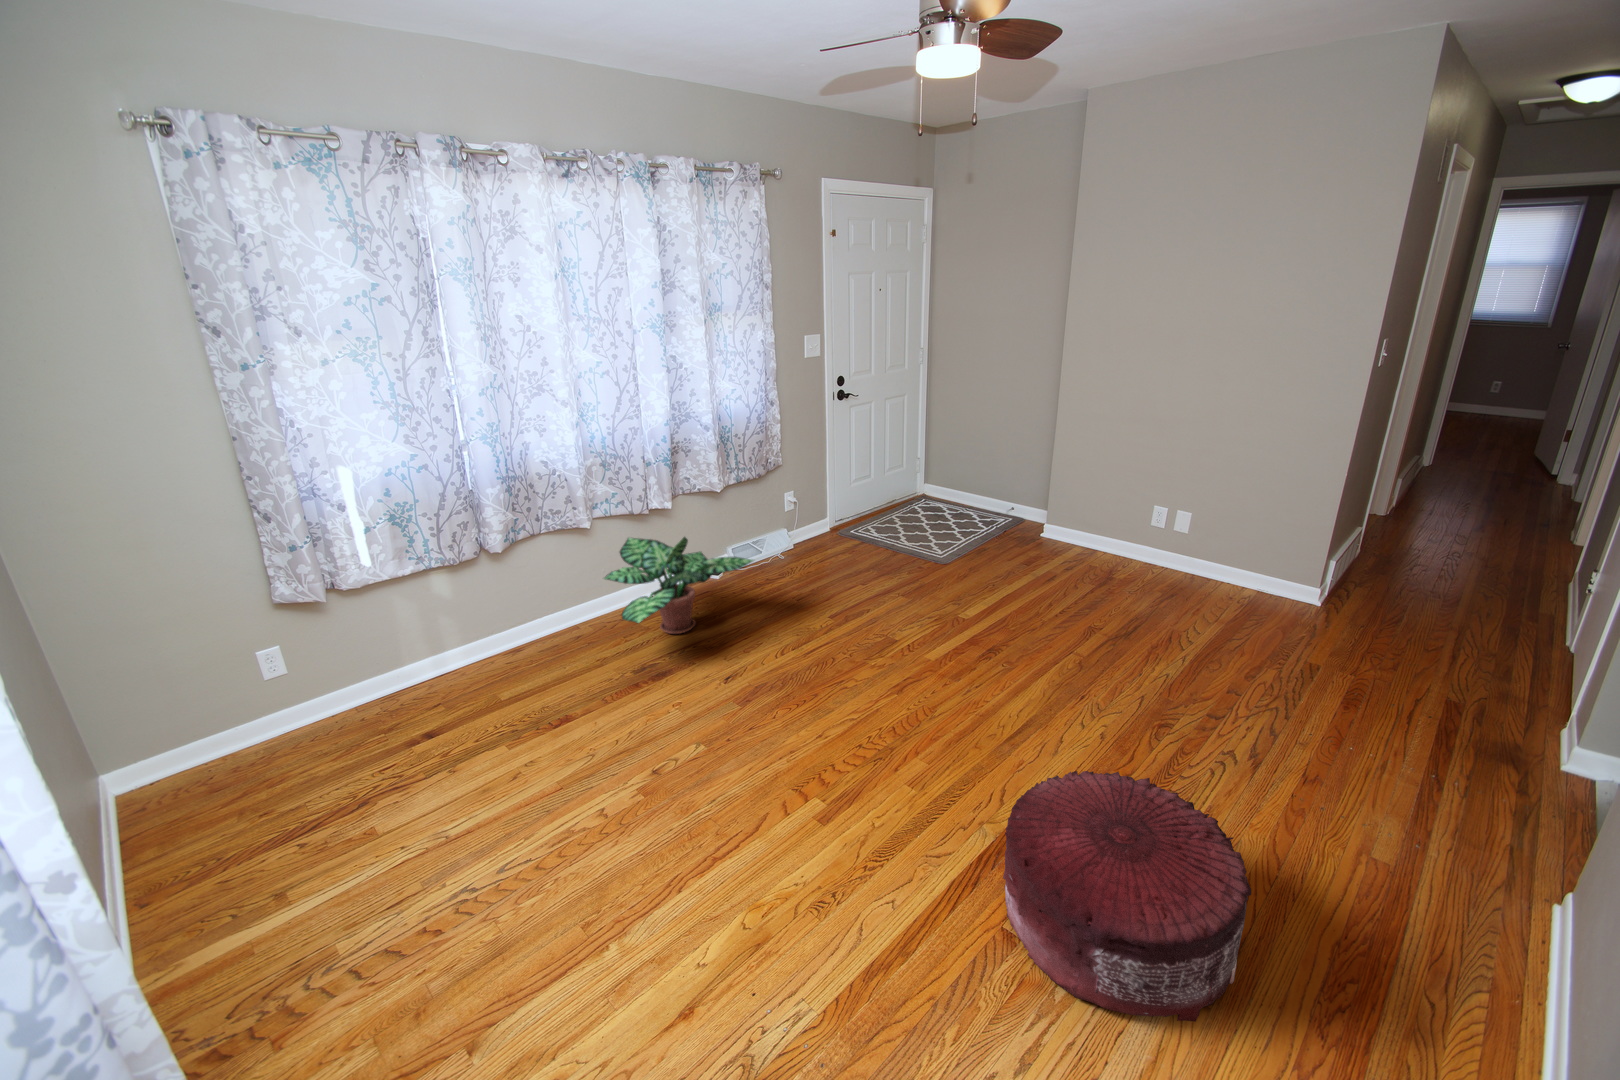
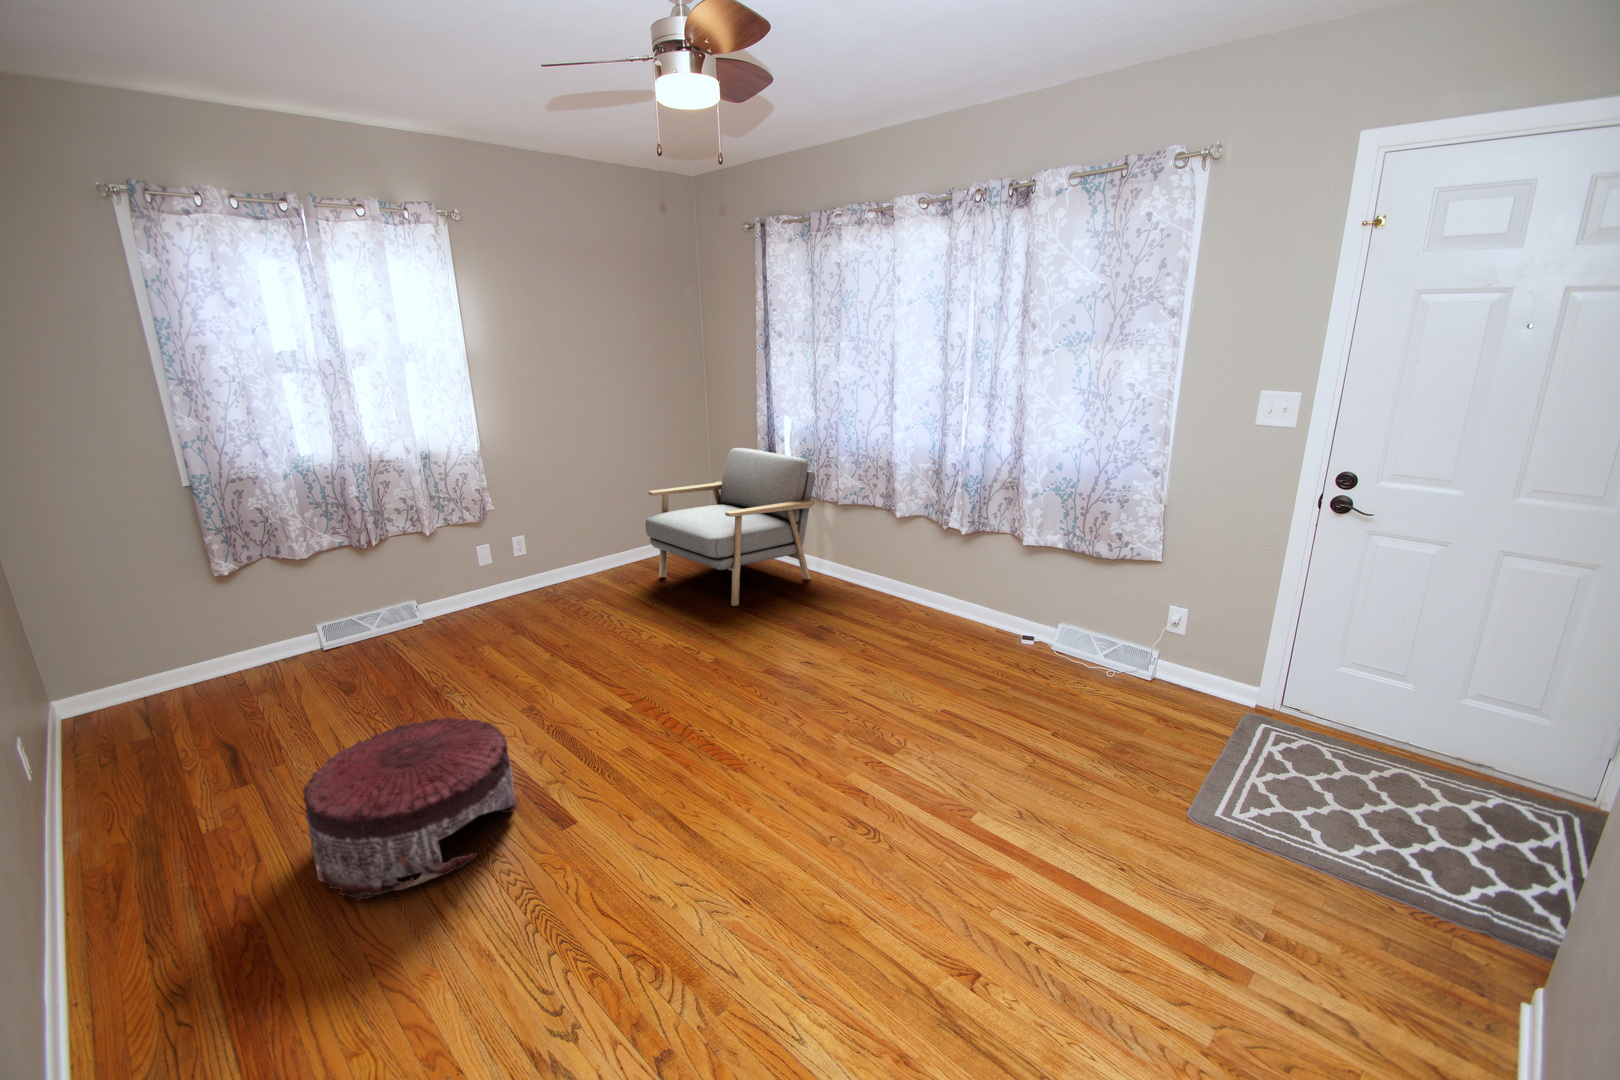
armchair: none [220,519,541,834] -> present [646,448,815,606]
potted plant: present [604,537,753,634] -> none [809,545,947,638]

